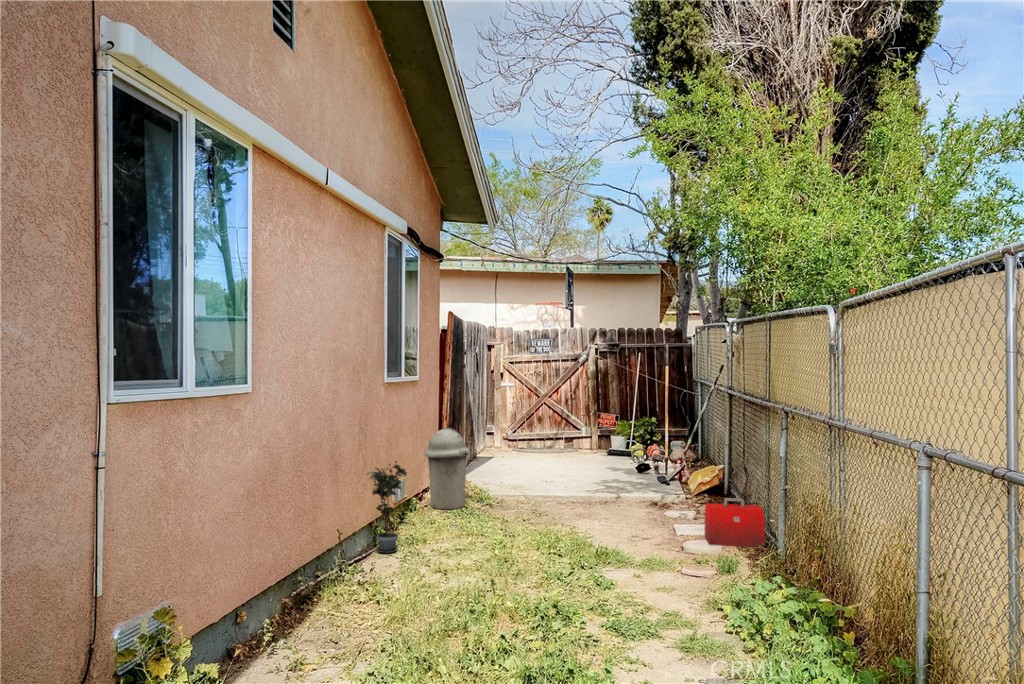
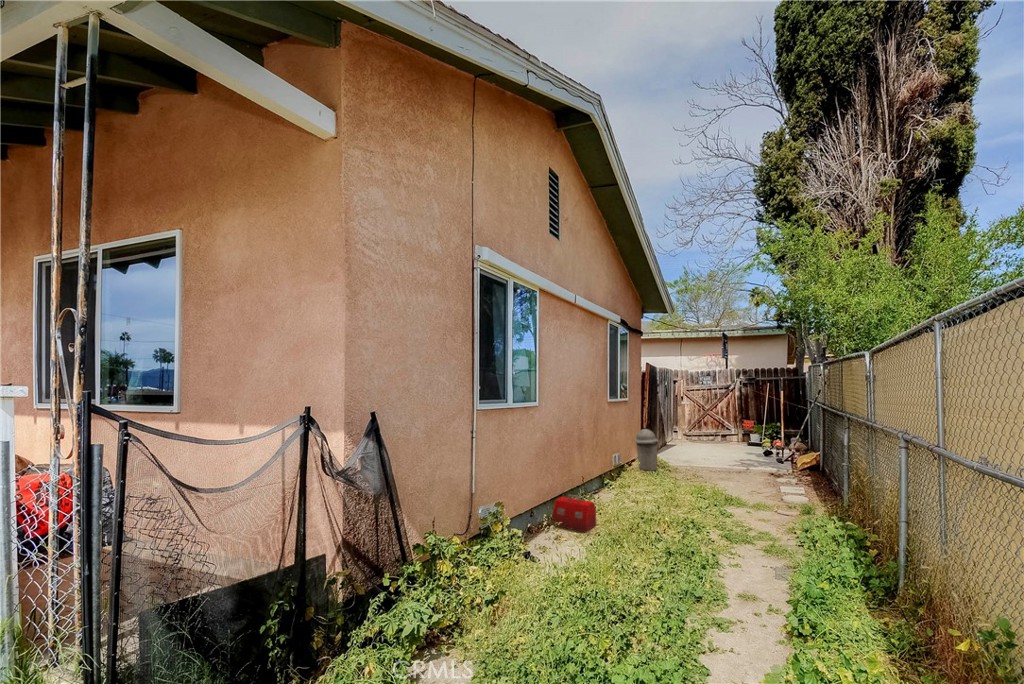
potted plant: present [367,461,407,553] -> none [605,445,625,489]
toolbox: present [704,498,765,548] -> present [553,495,596,533]

